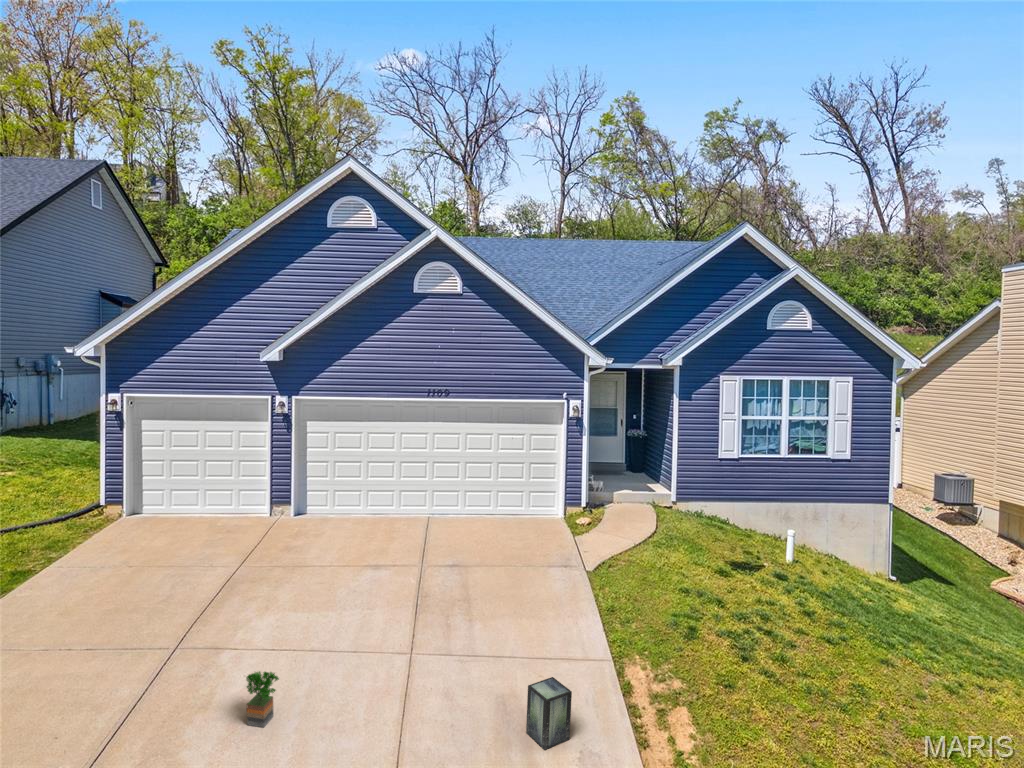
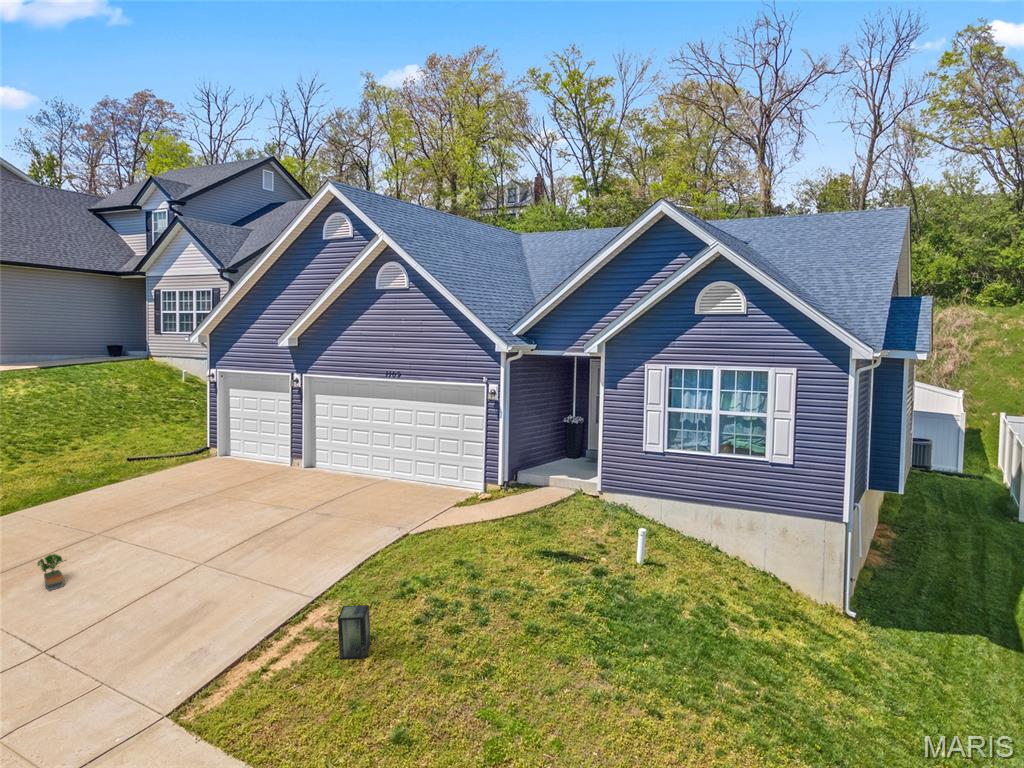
storage box: present [526,677,572,750] -> present [338,605,371,659]

